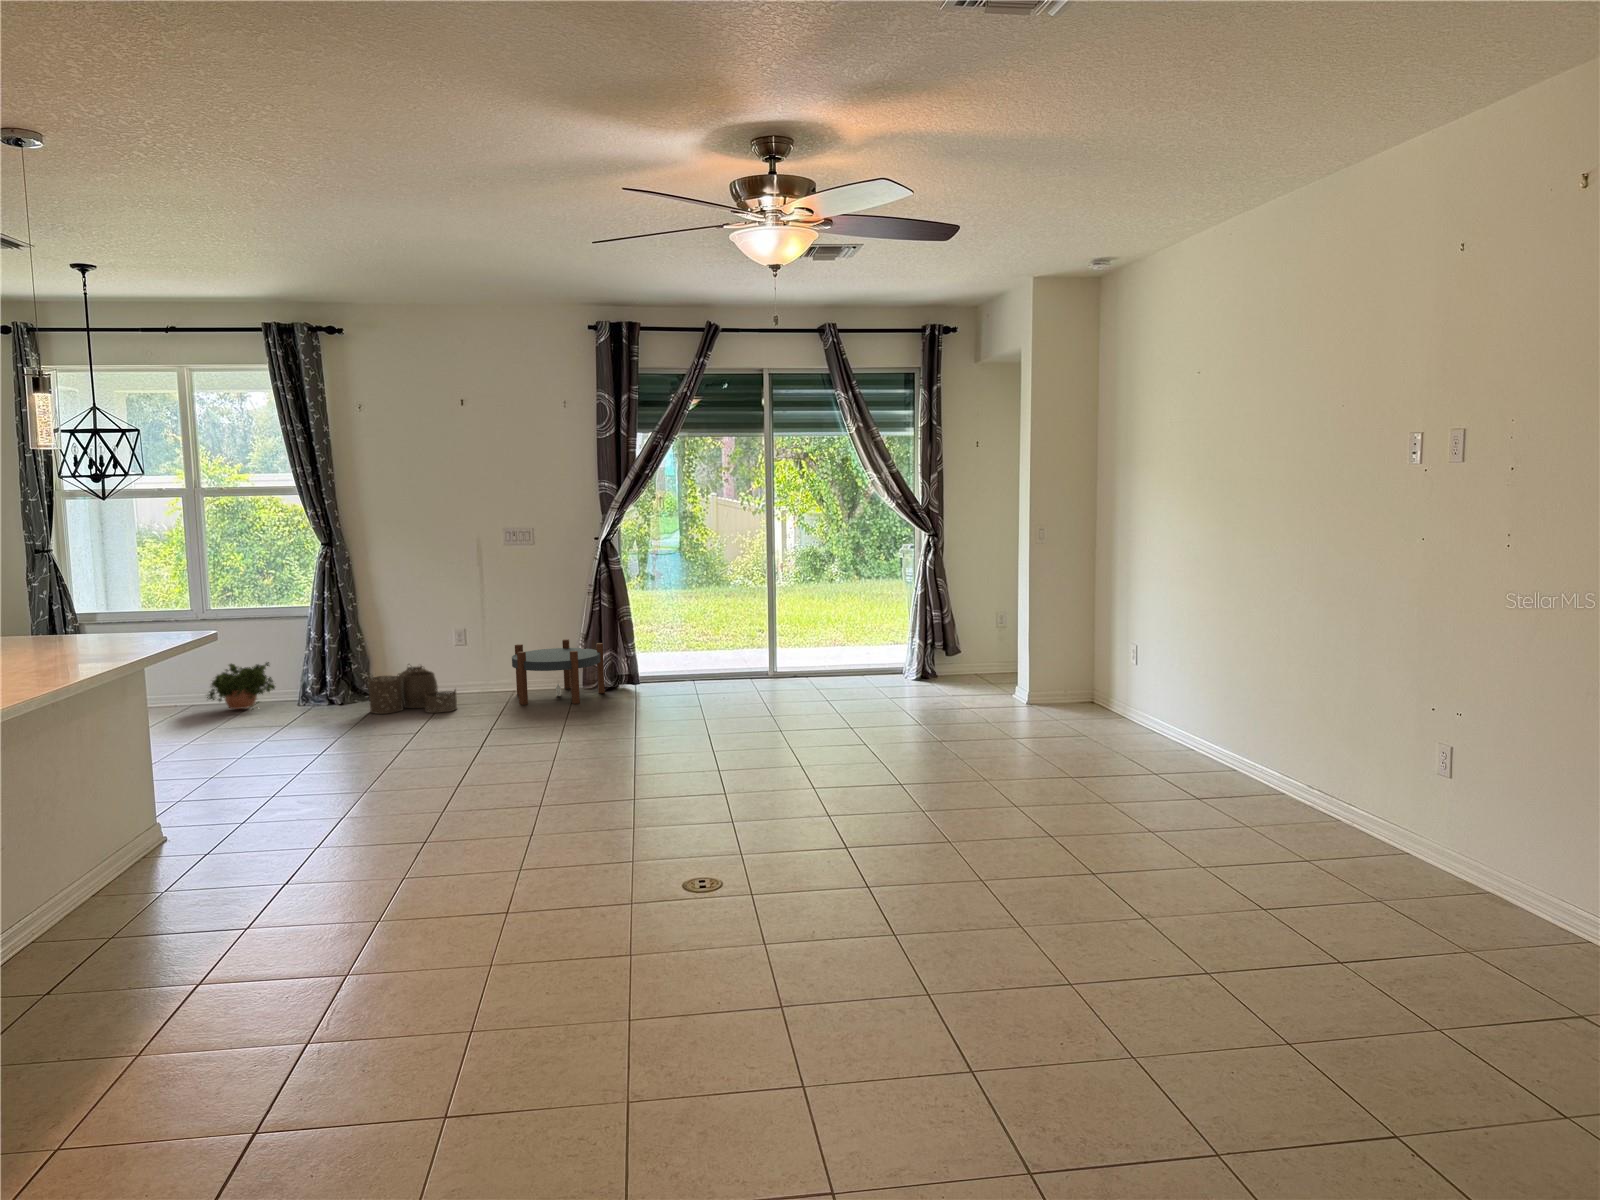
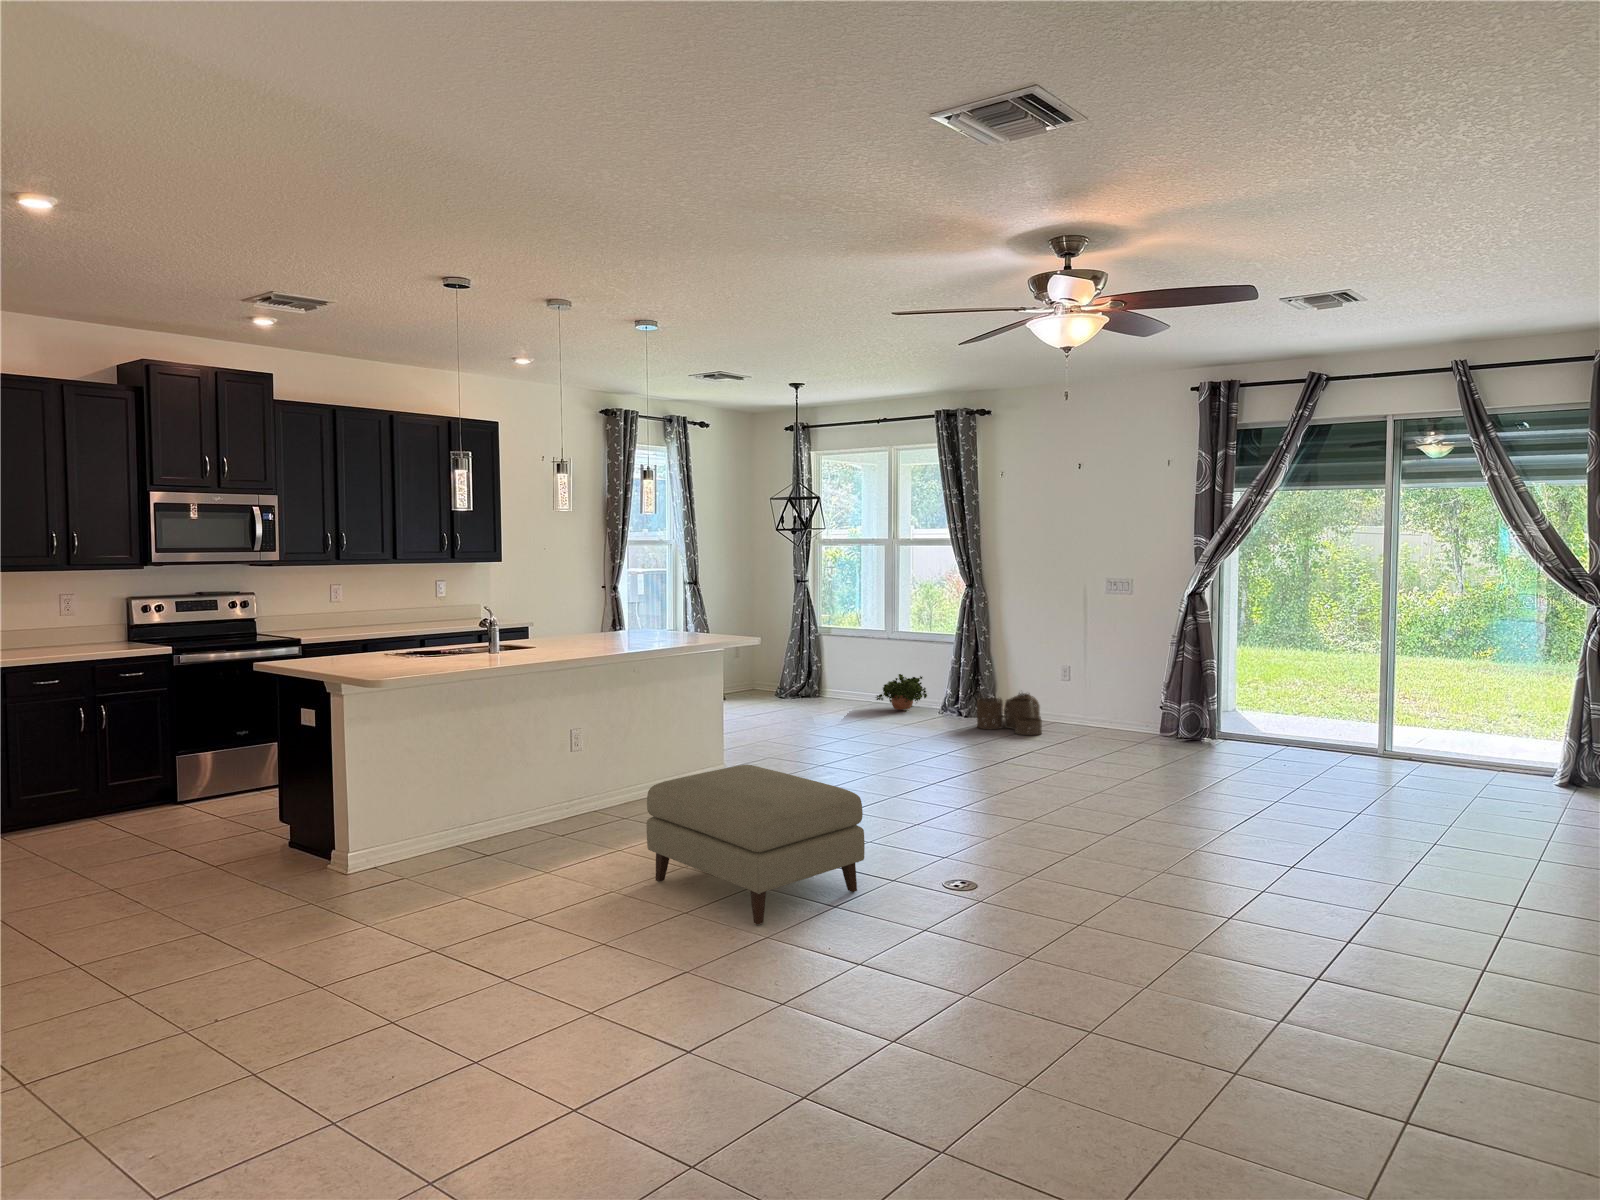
side table: present [512,639,605,705] -> none [1093,684,1181,746]
ottoman: none [147,795,522,1021] -> present [647,765,865,925]

